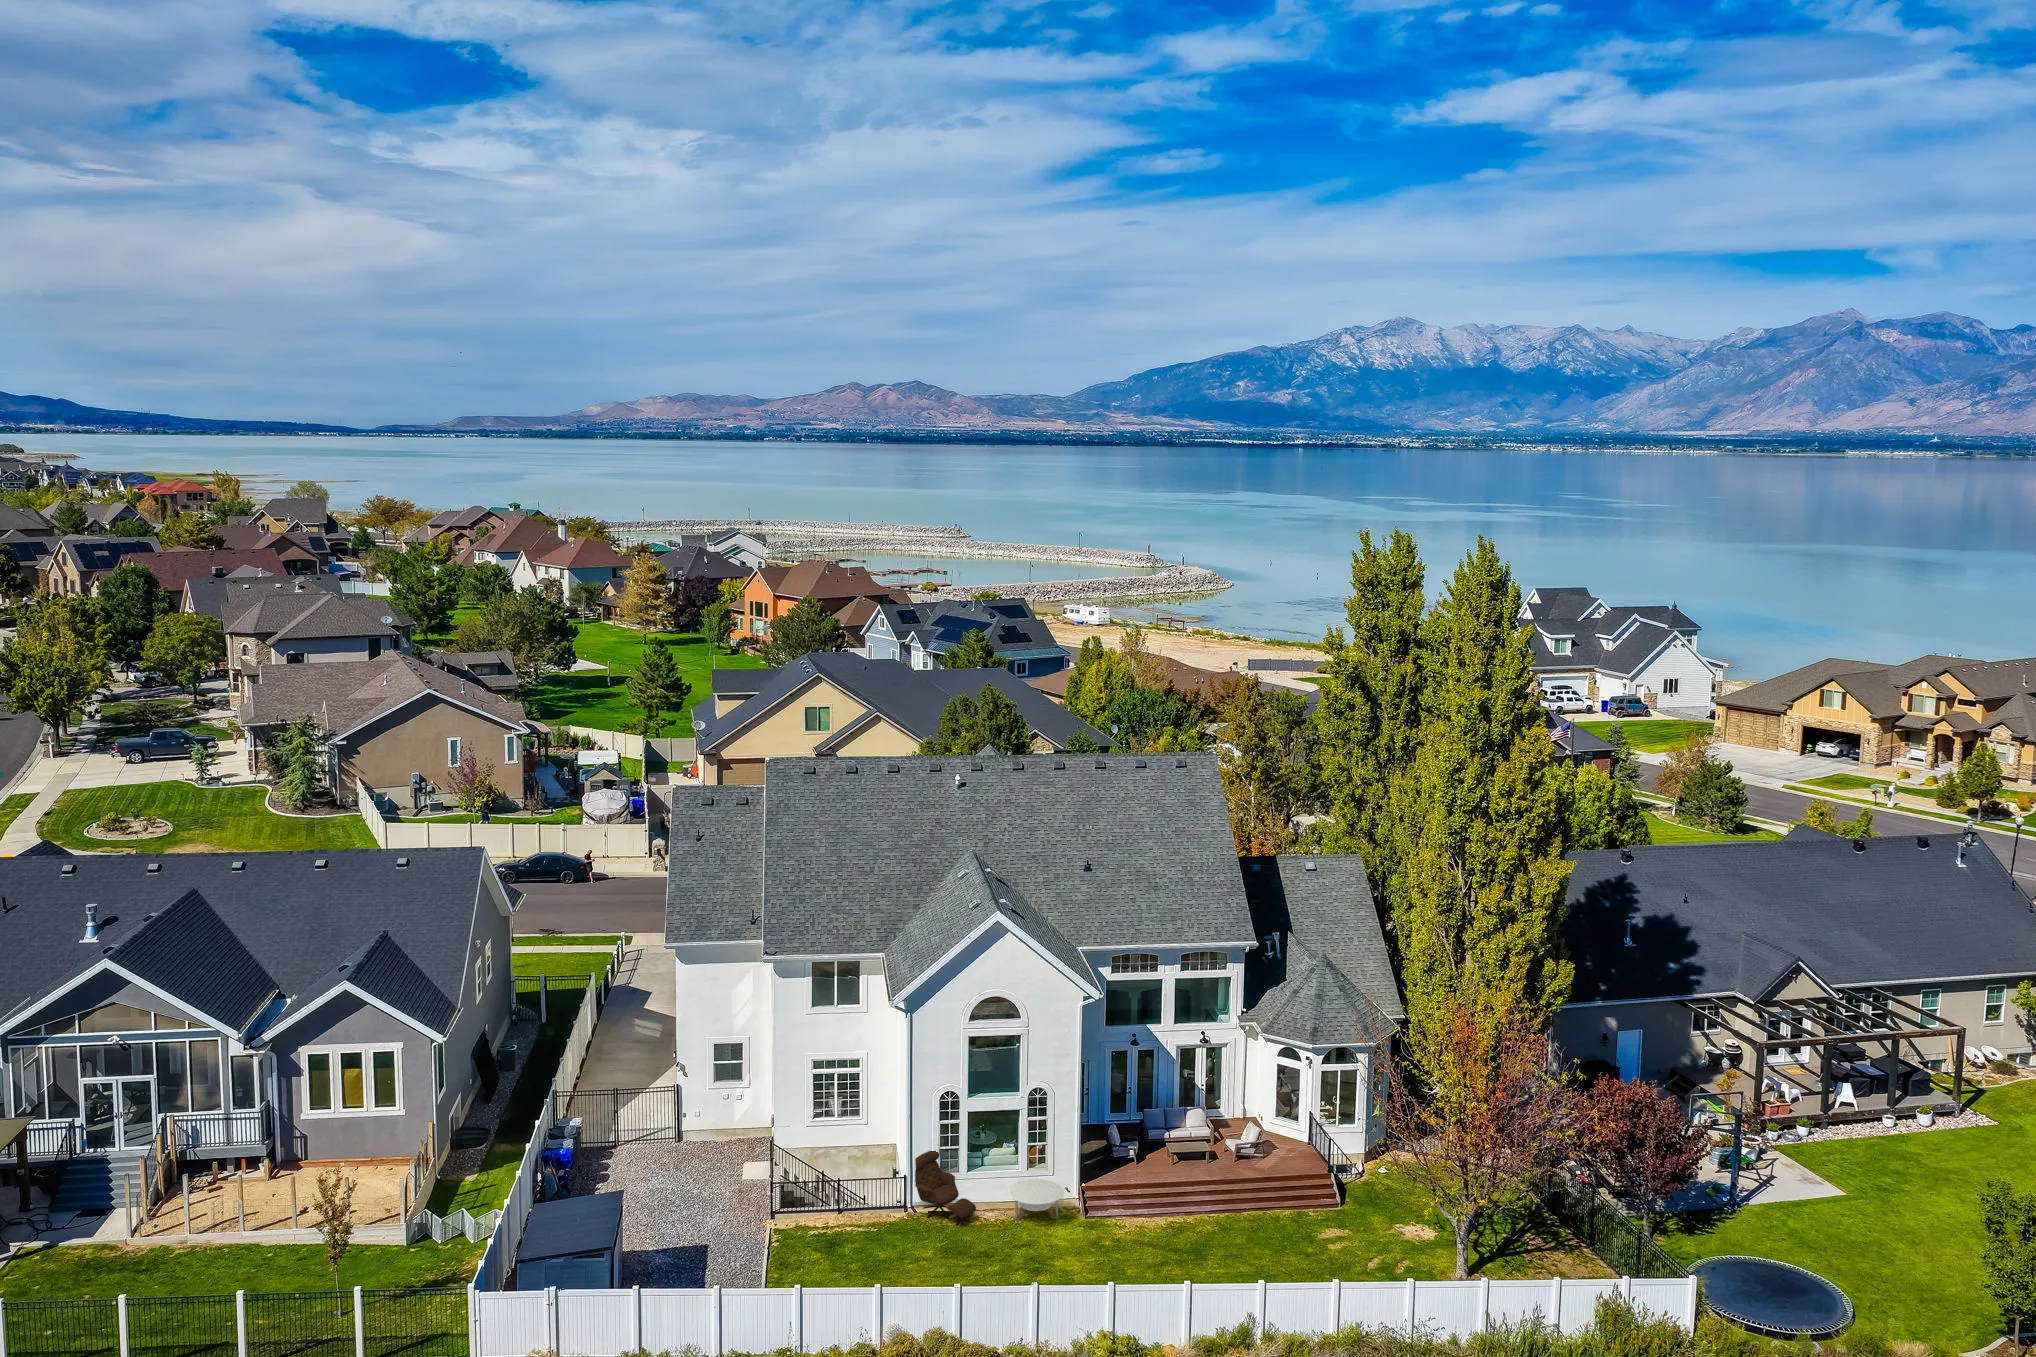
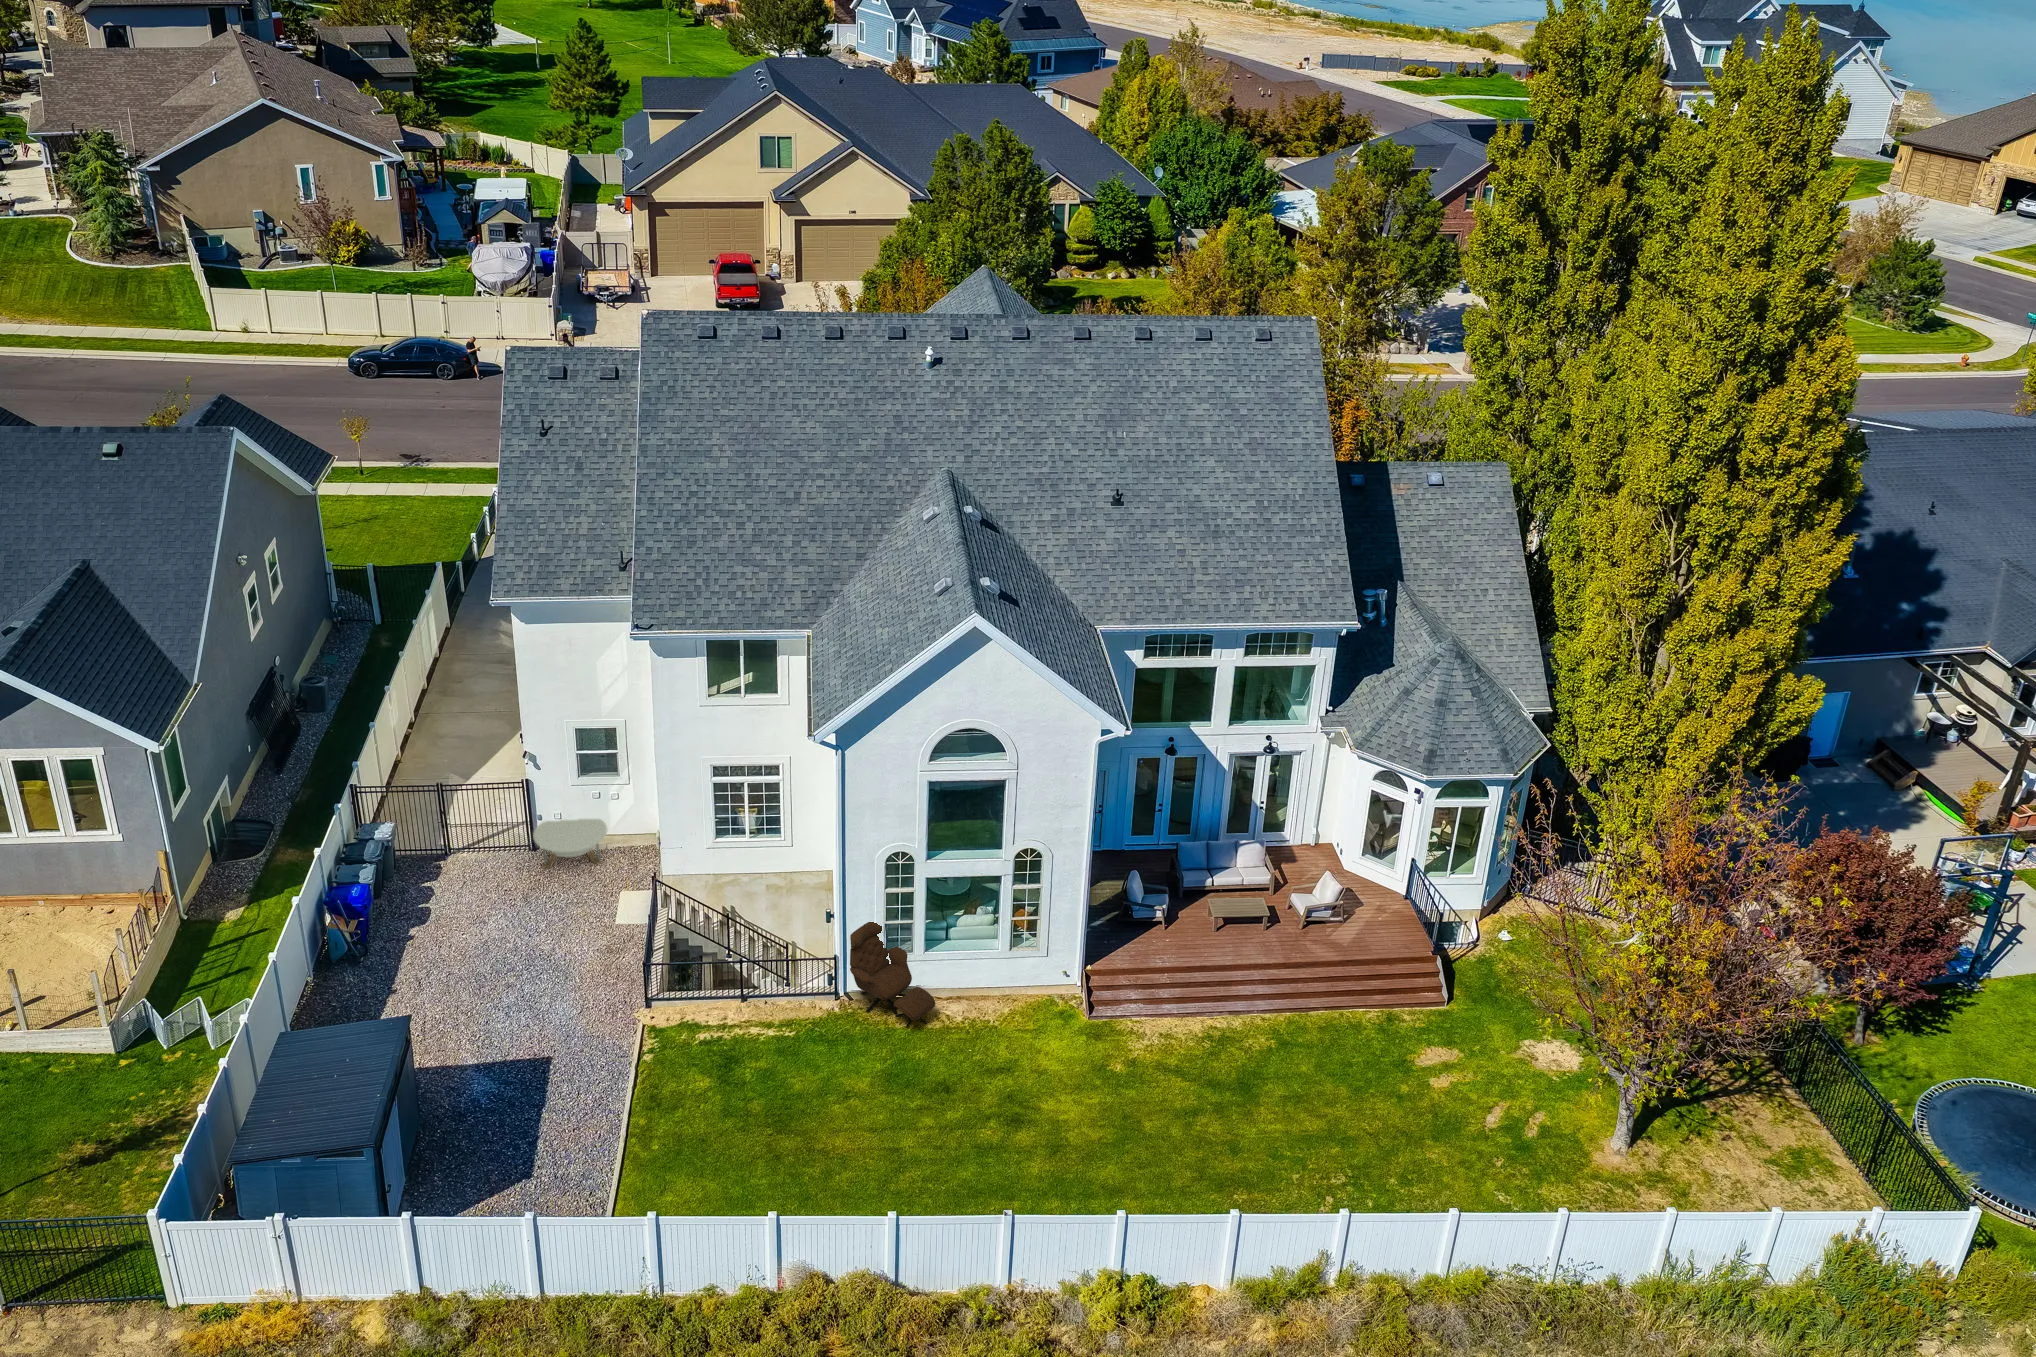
round table: present [1007,1179,1064,1220] -> present [533,819,607,869]

